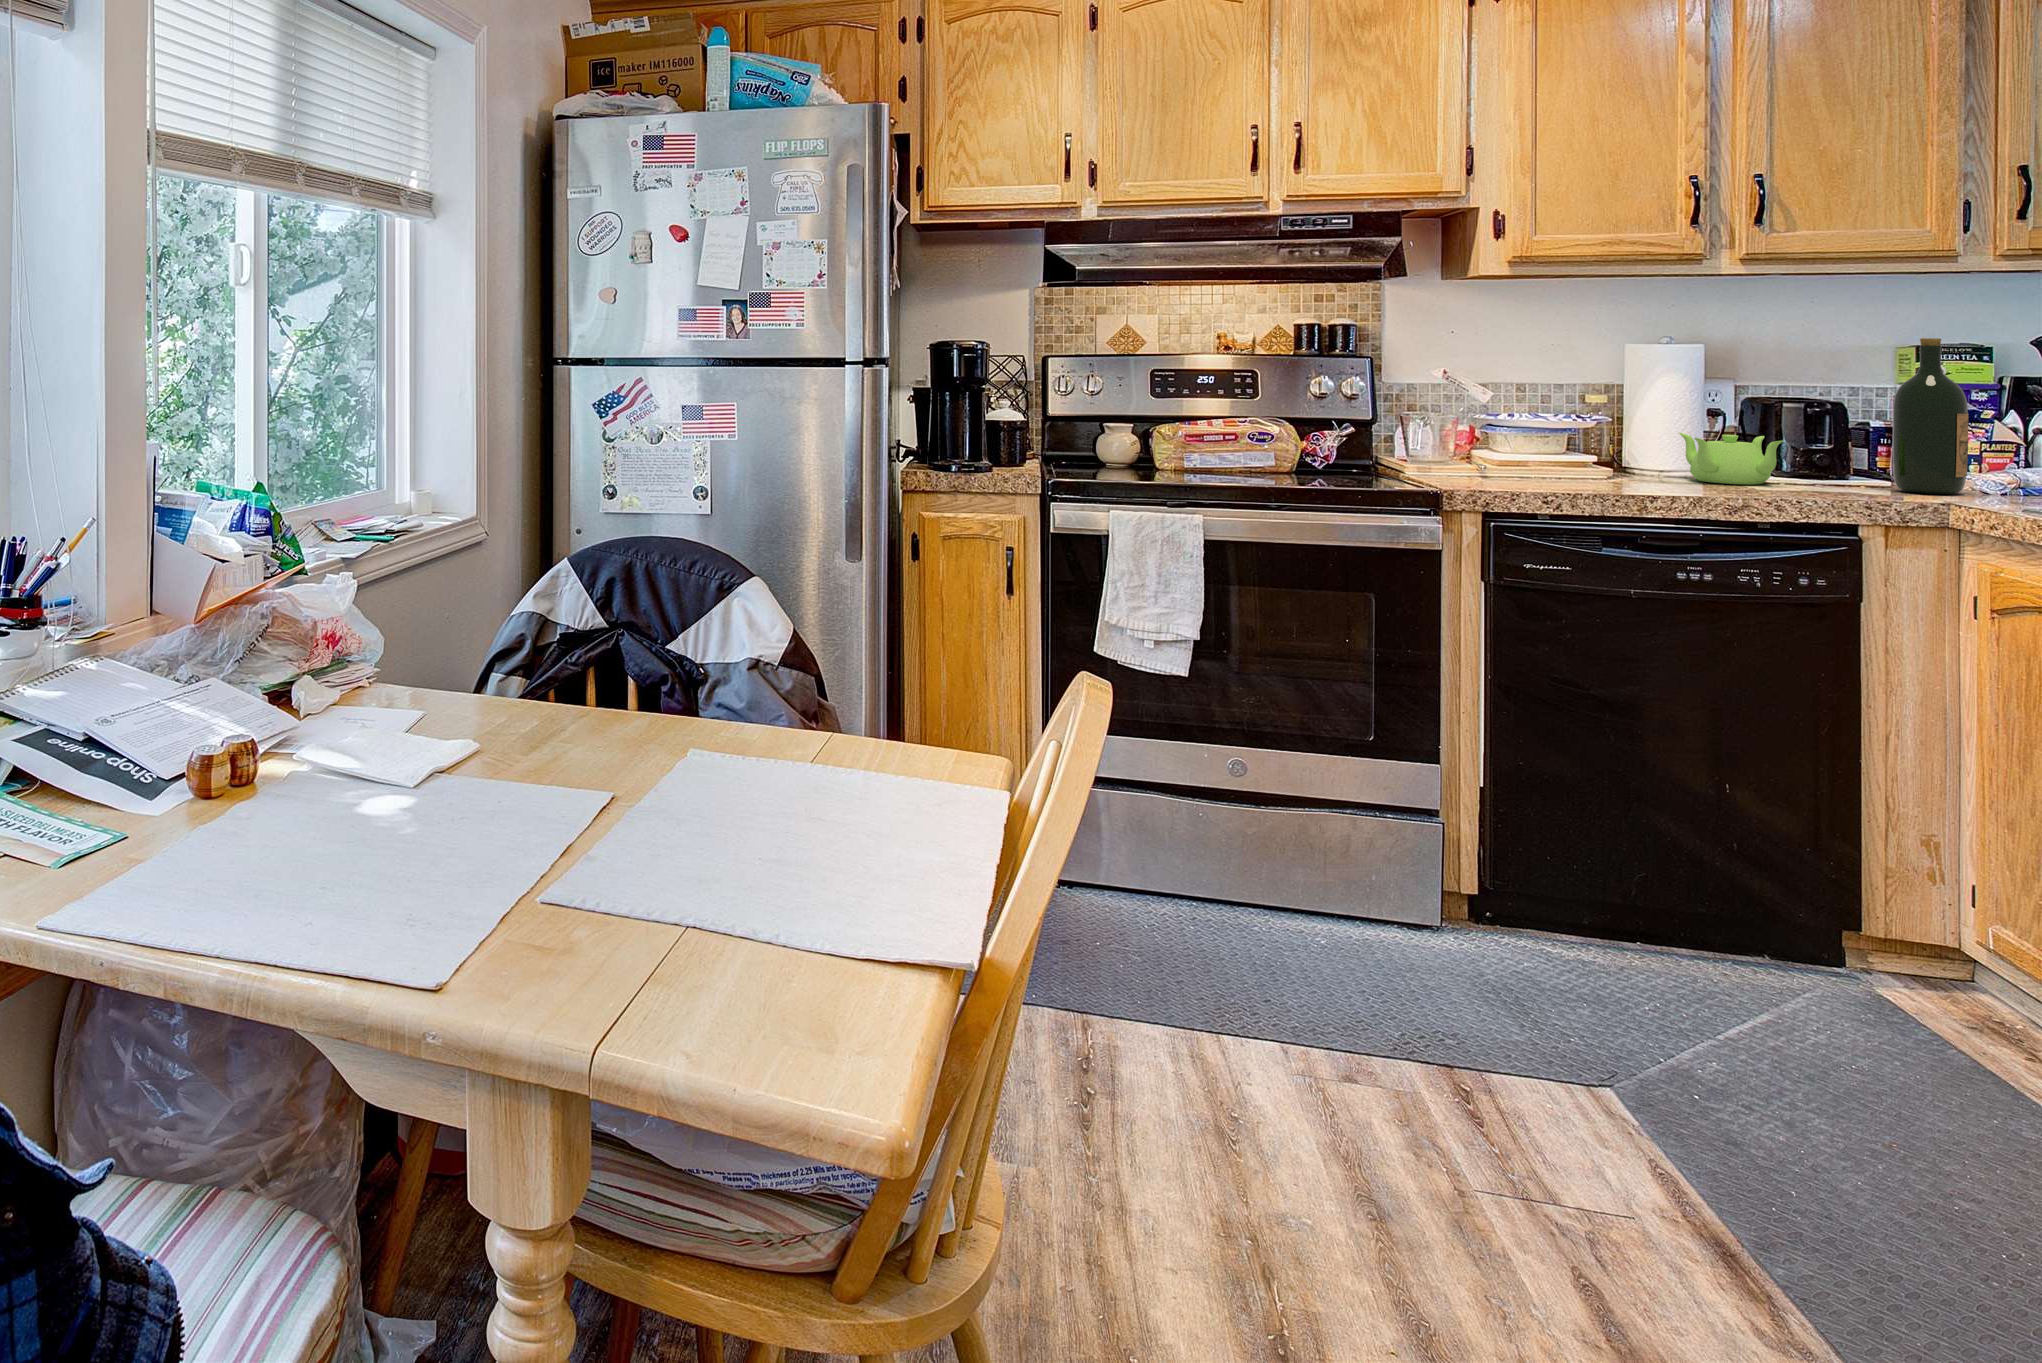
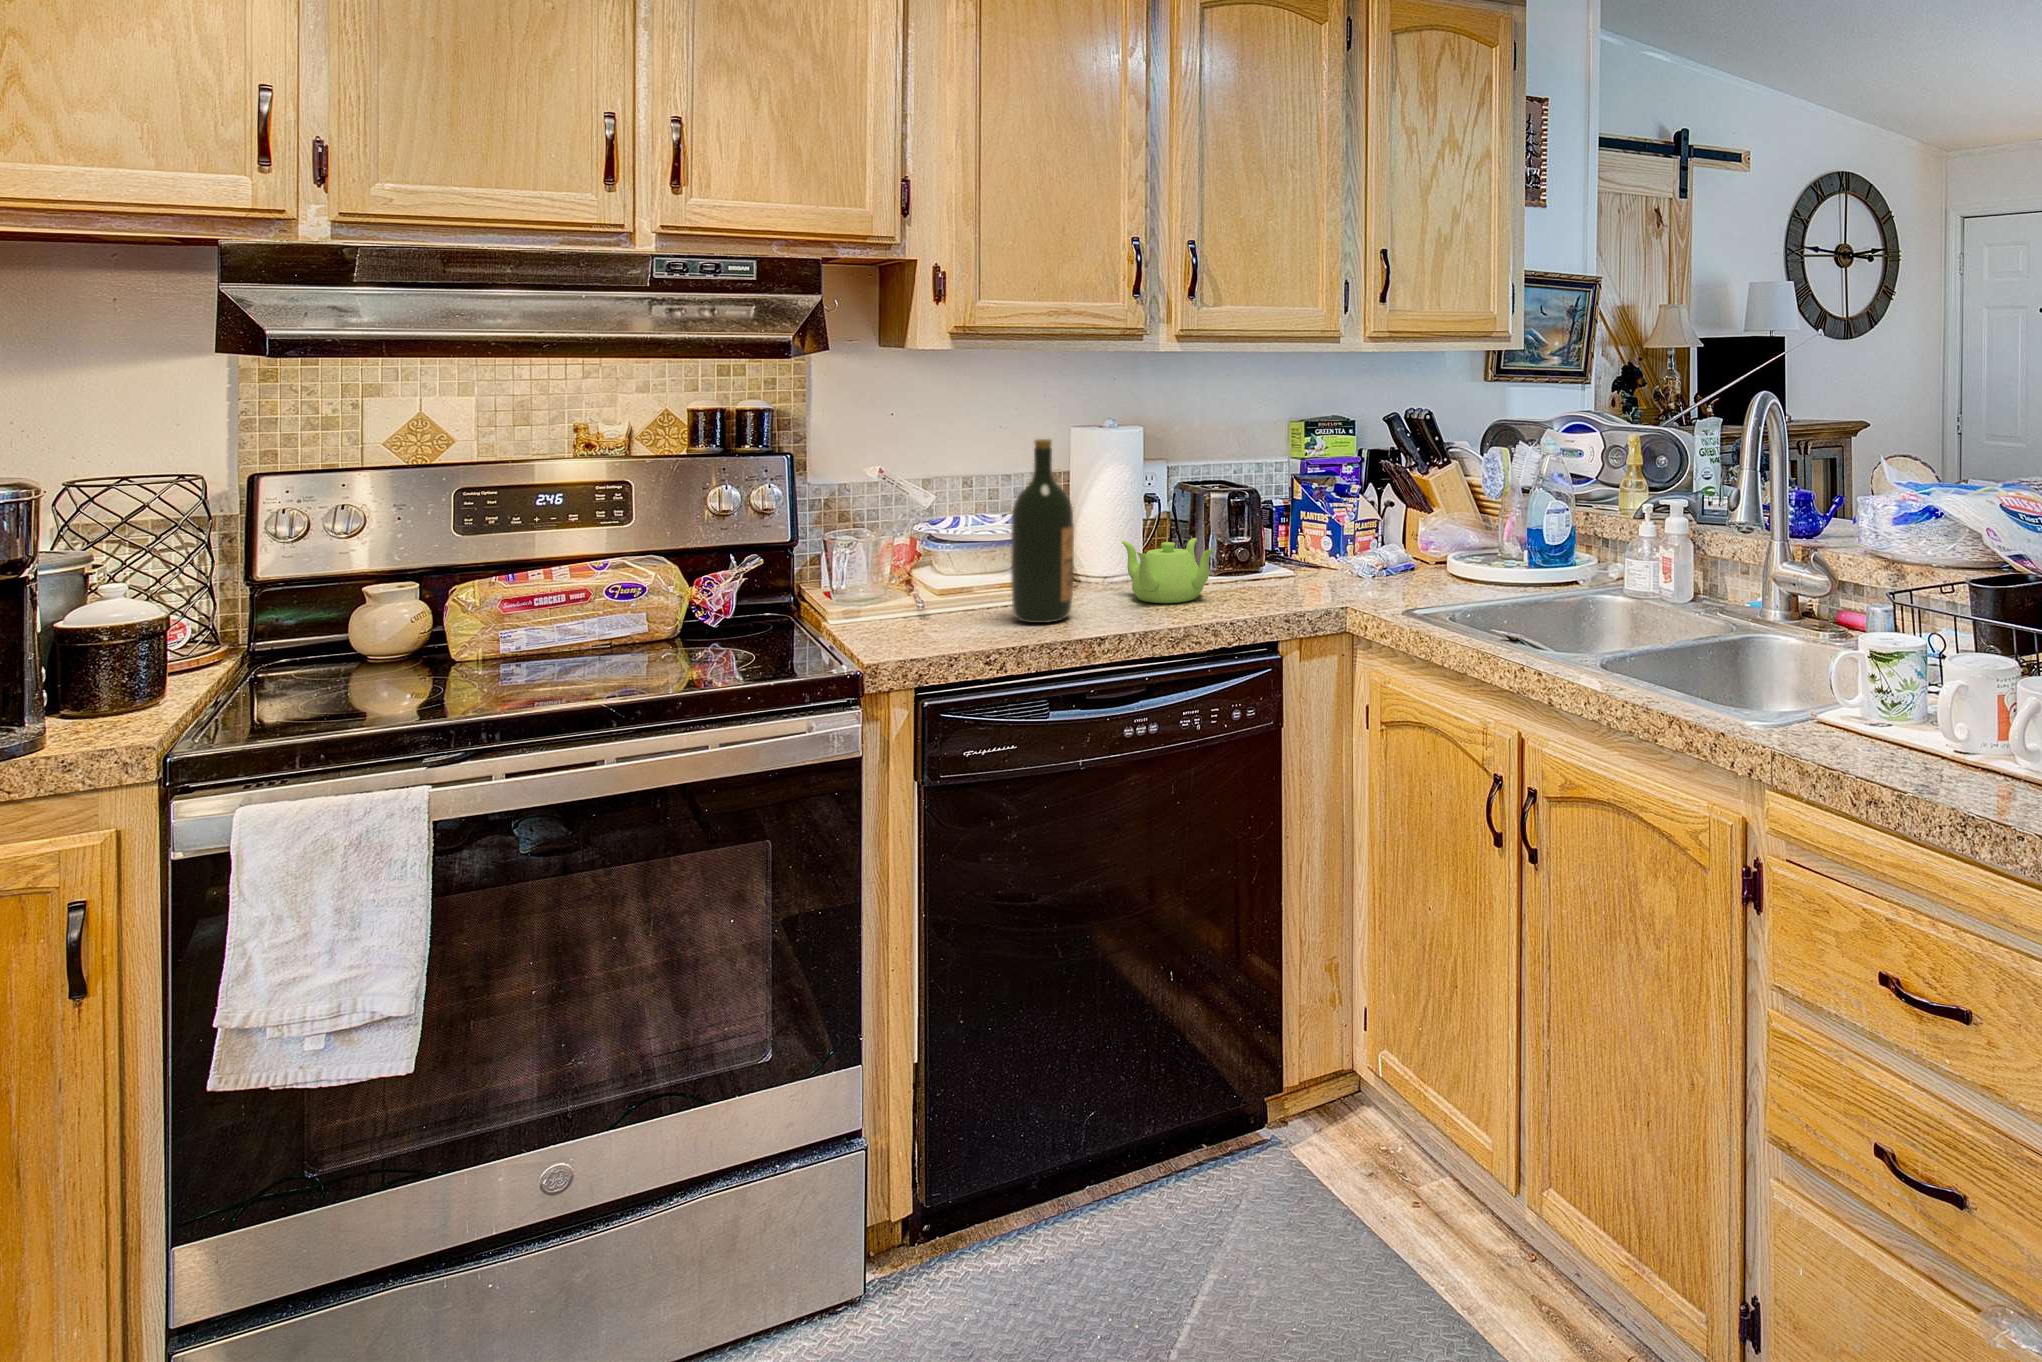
wine bottle: present [1893,338,1969,494] -> present [1011,439,1074,623]

